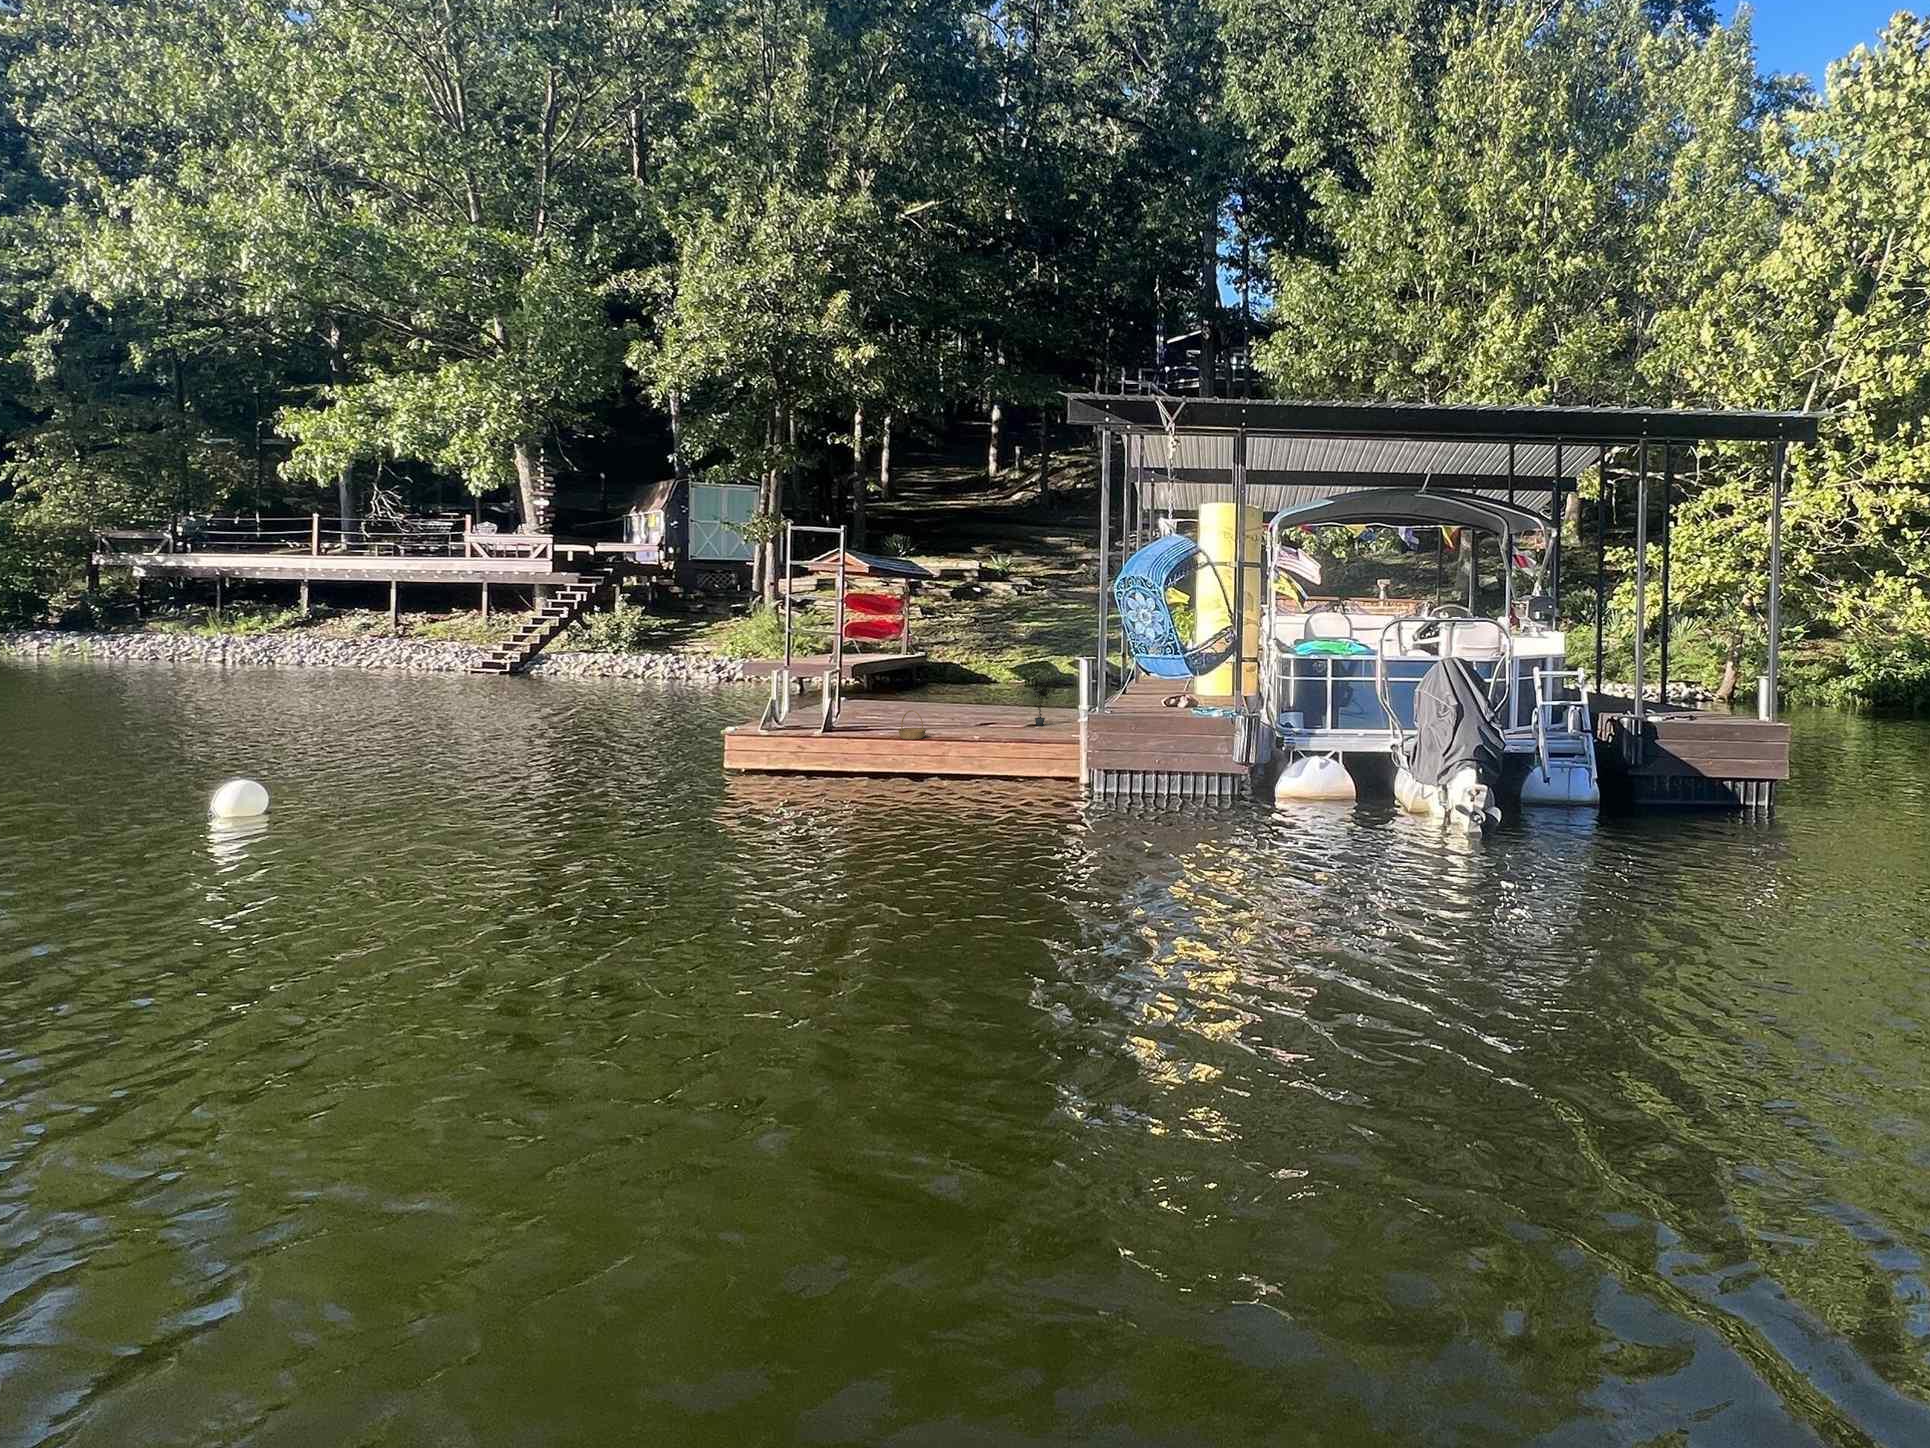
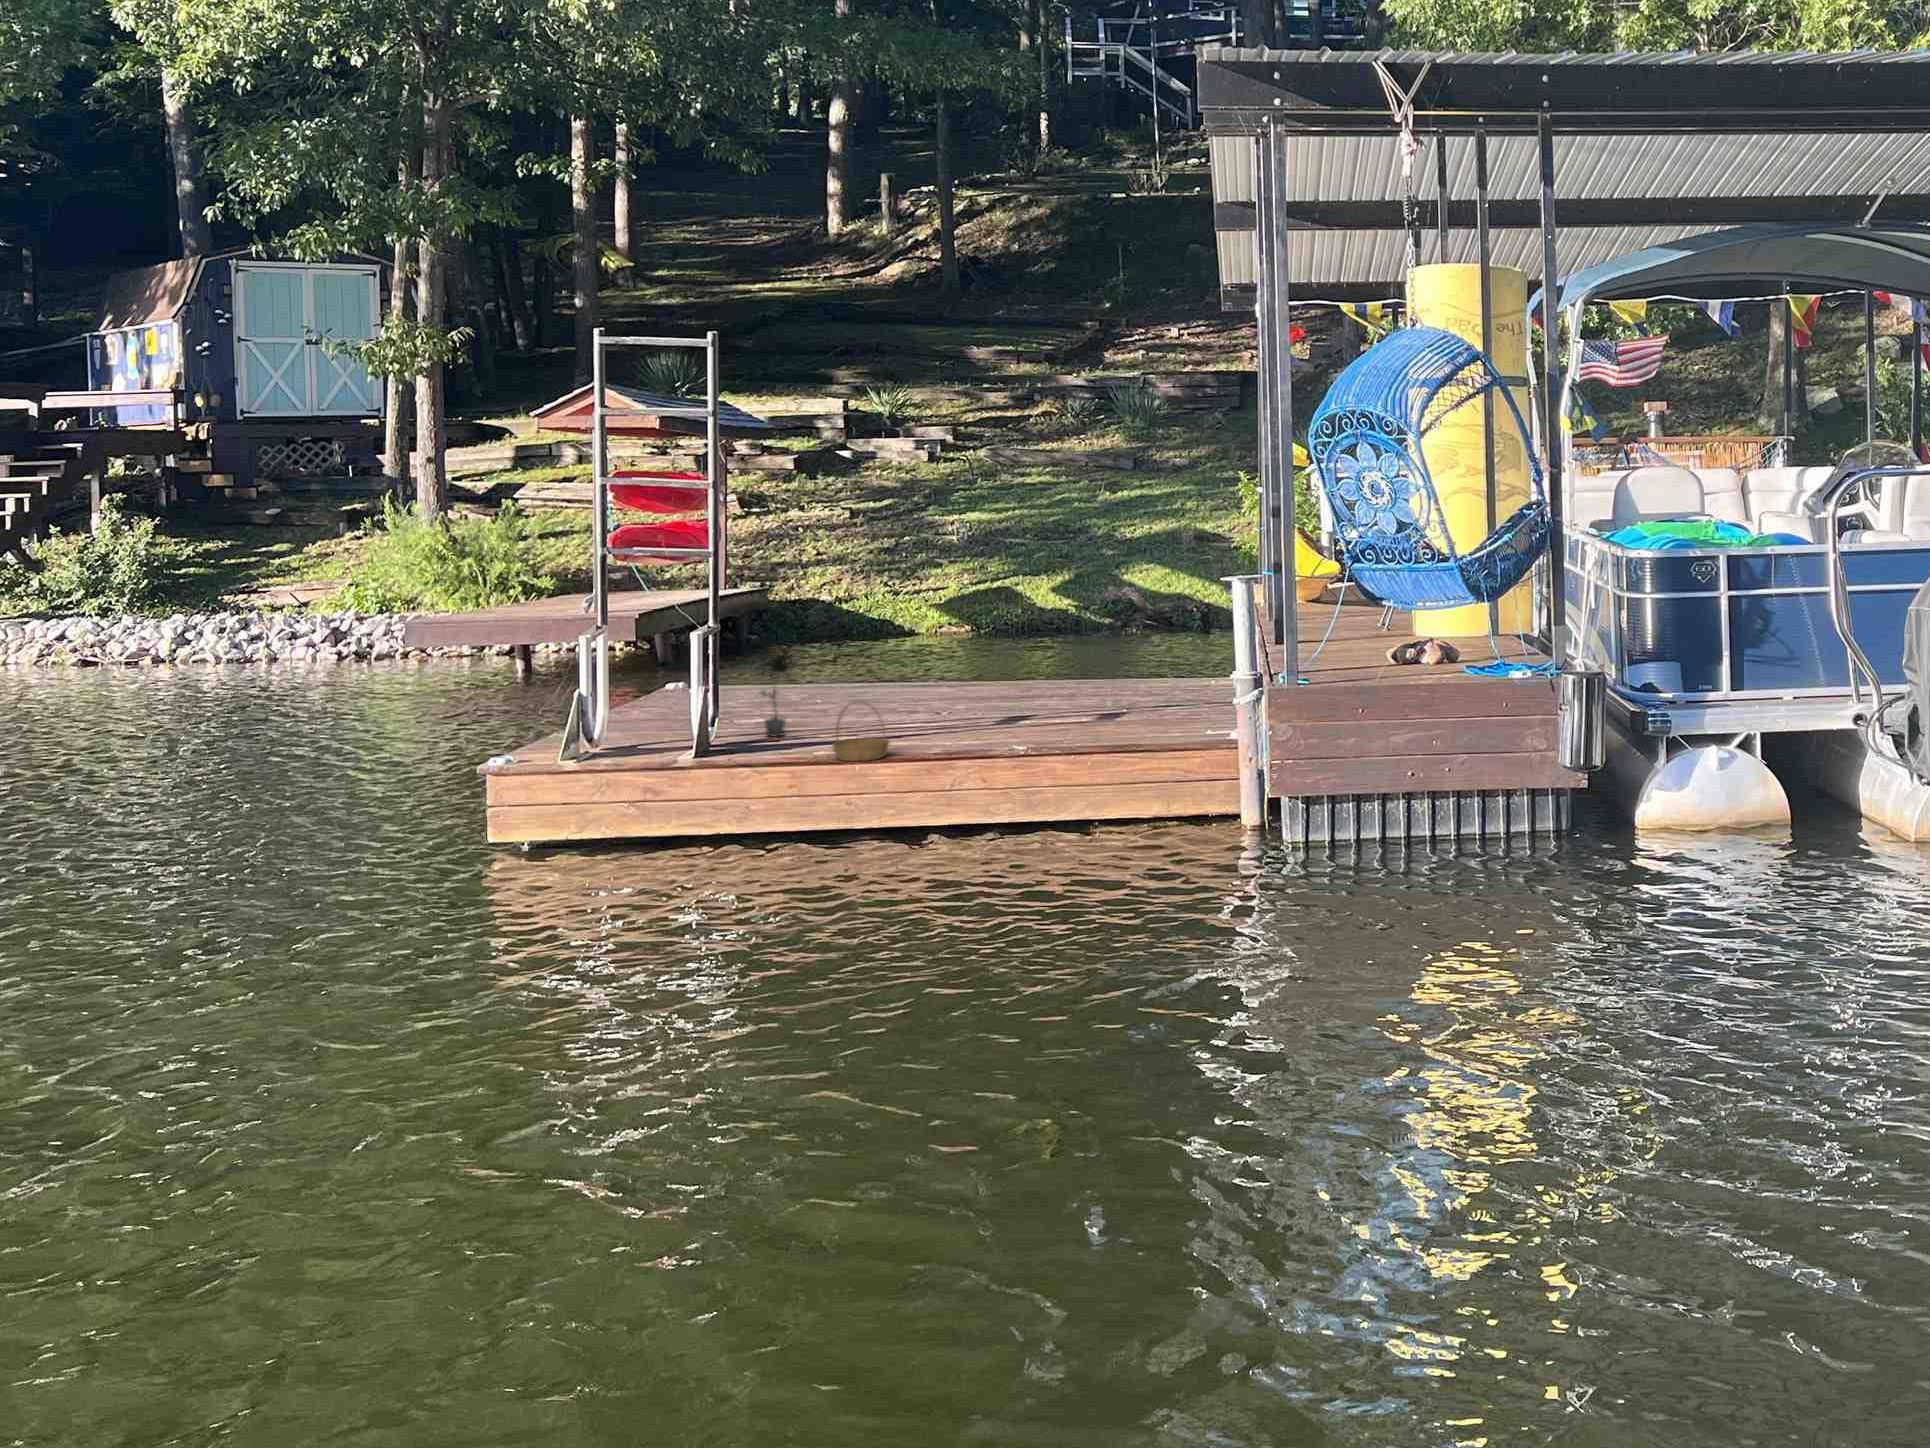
potted plant: present [1034,683,1050,726] -> present [758,648,797,737]

